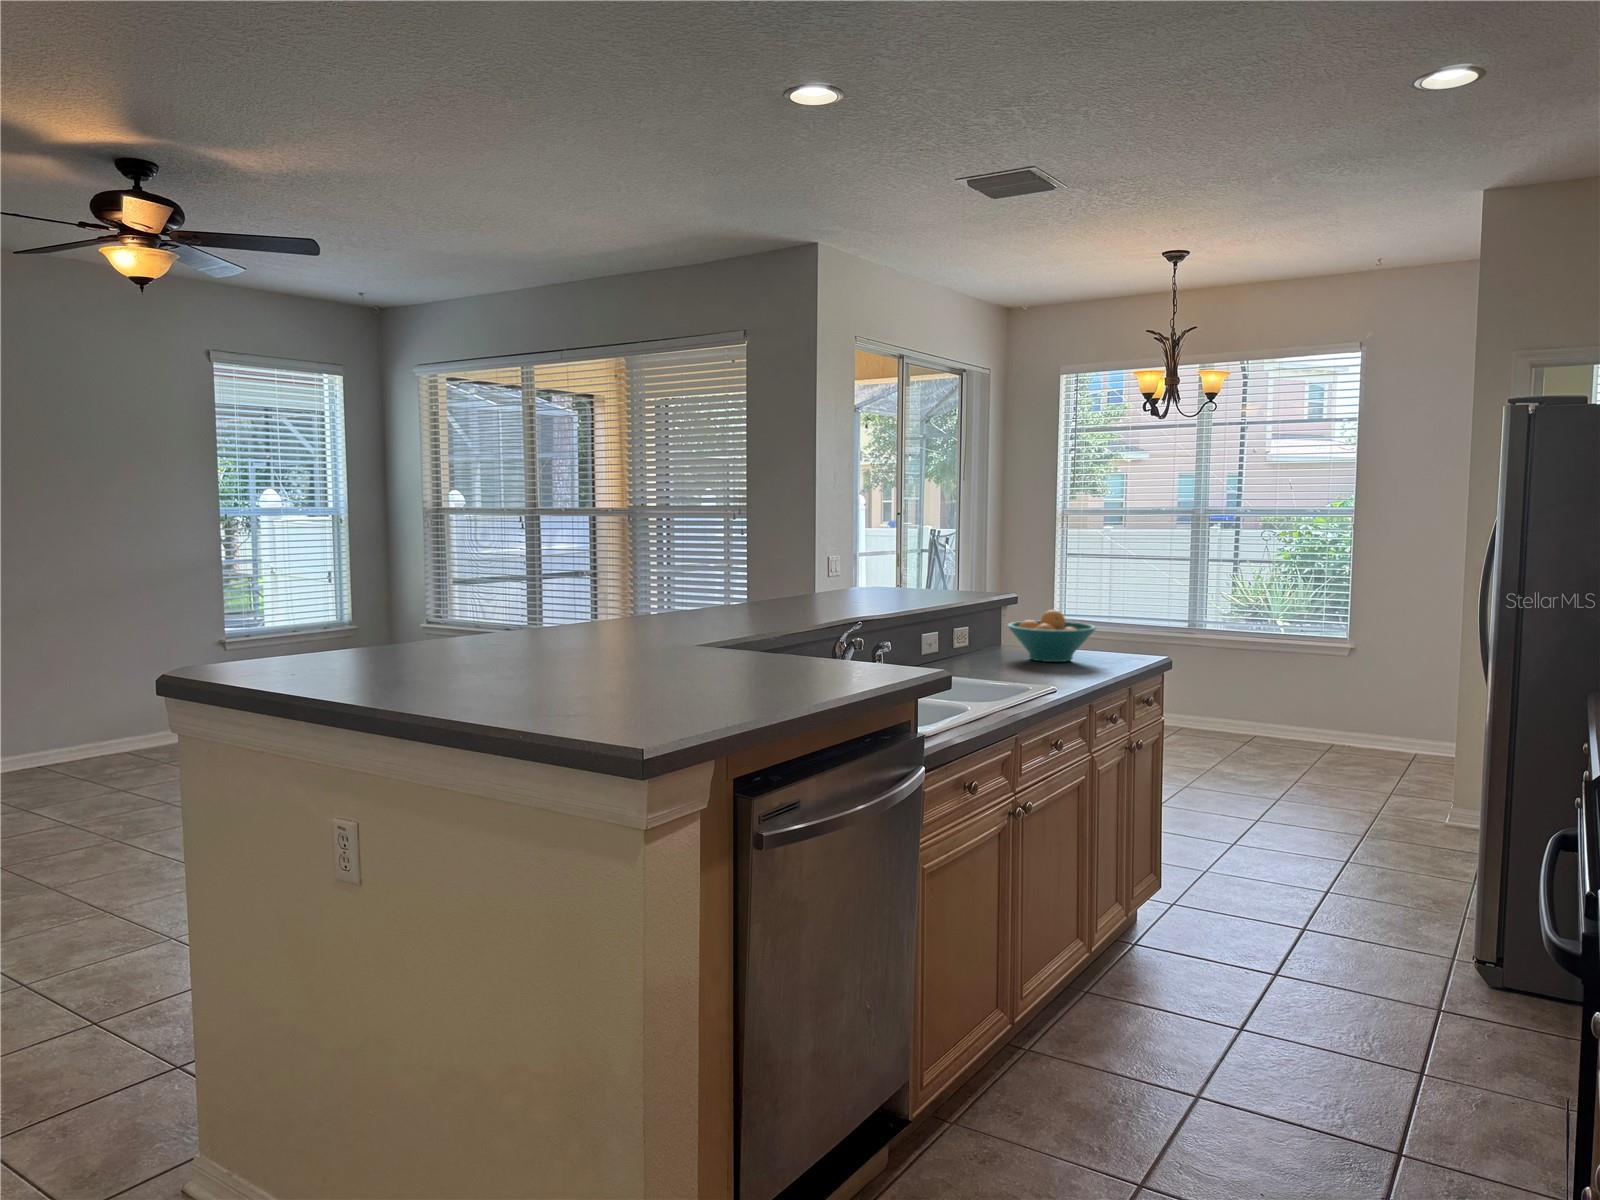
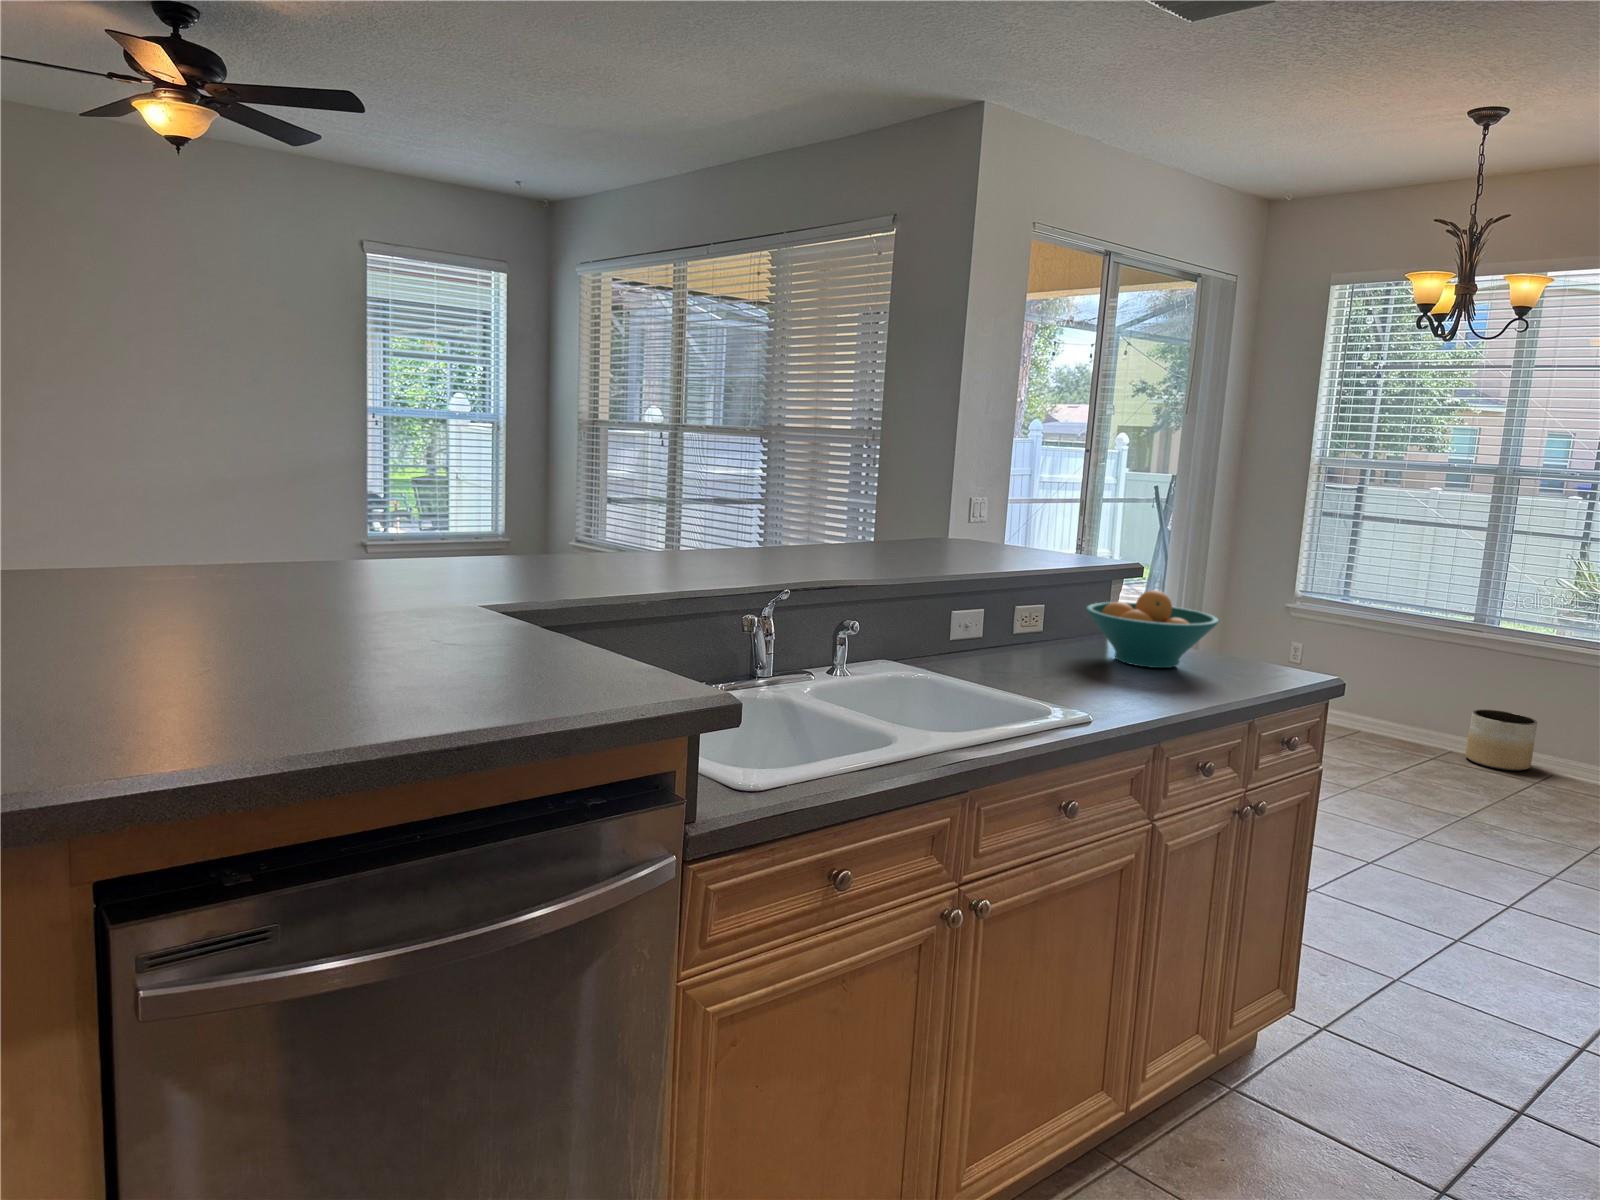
planter: none [1204,694,1250,737] -> present [1465,710,1537,771]

